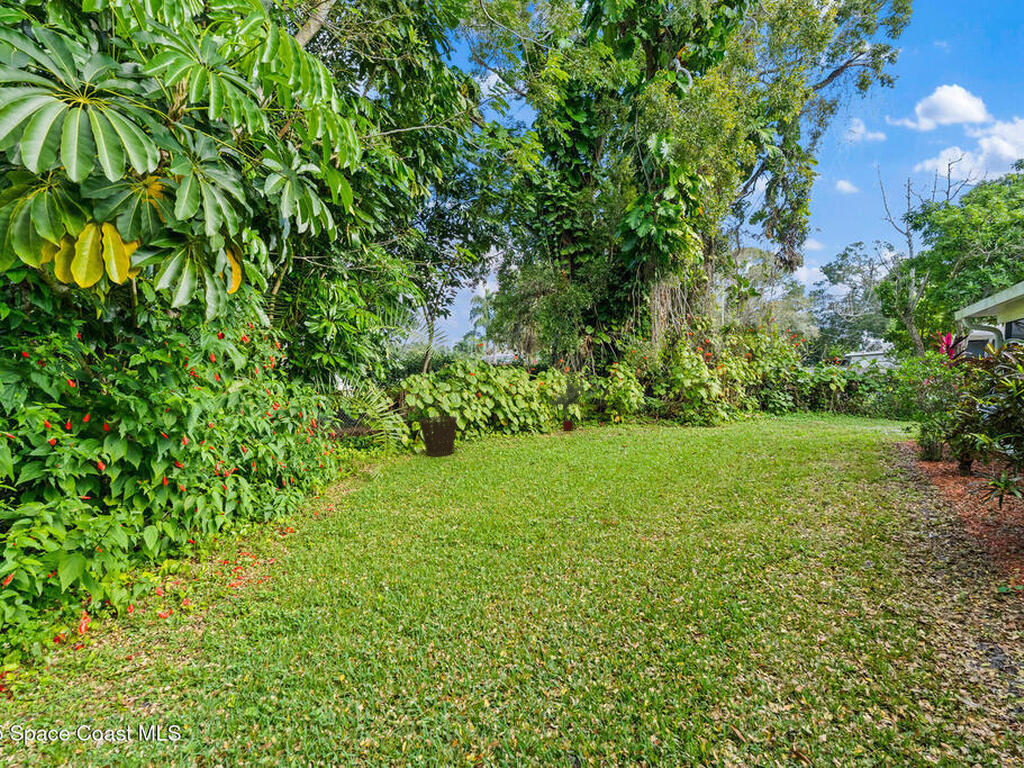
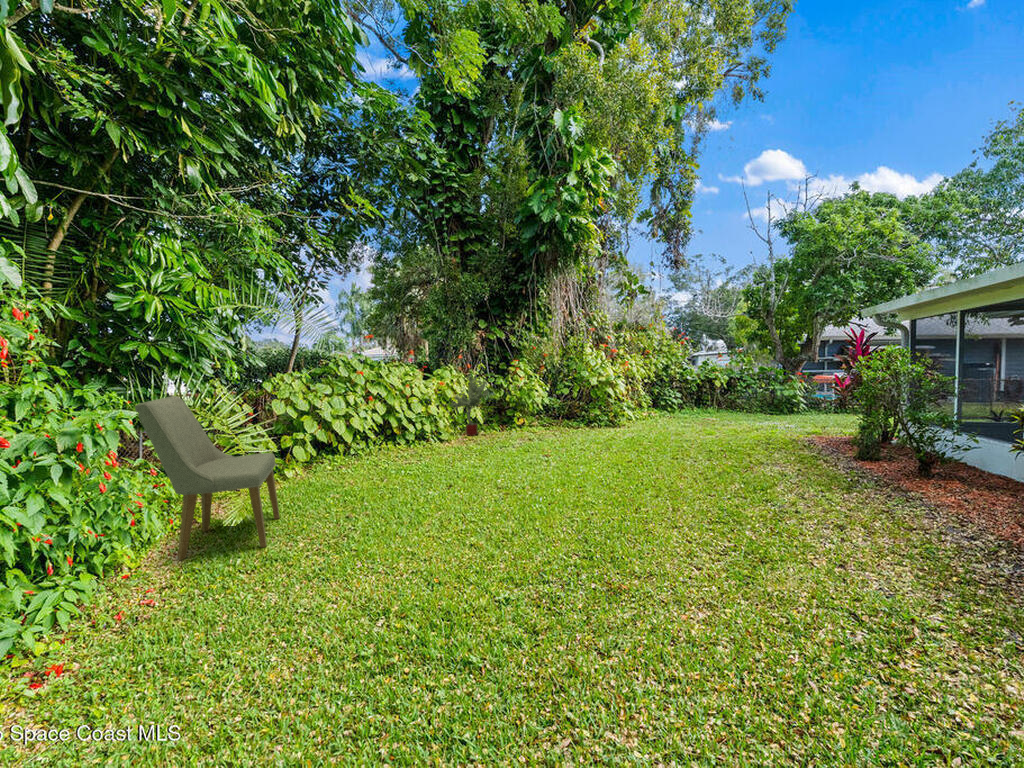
chair: none [317,391,405,503] -> present [135,396,280,560]
basket: present [420,416,457,457] -> none [291,426,343,479]

